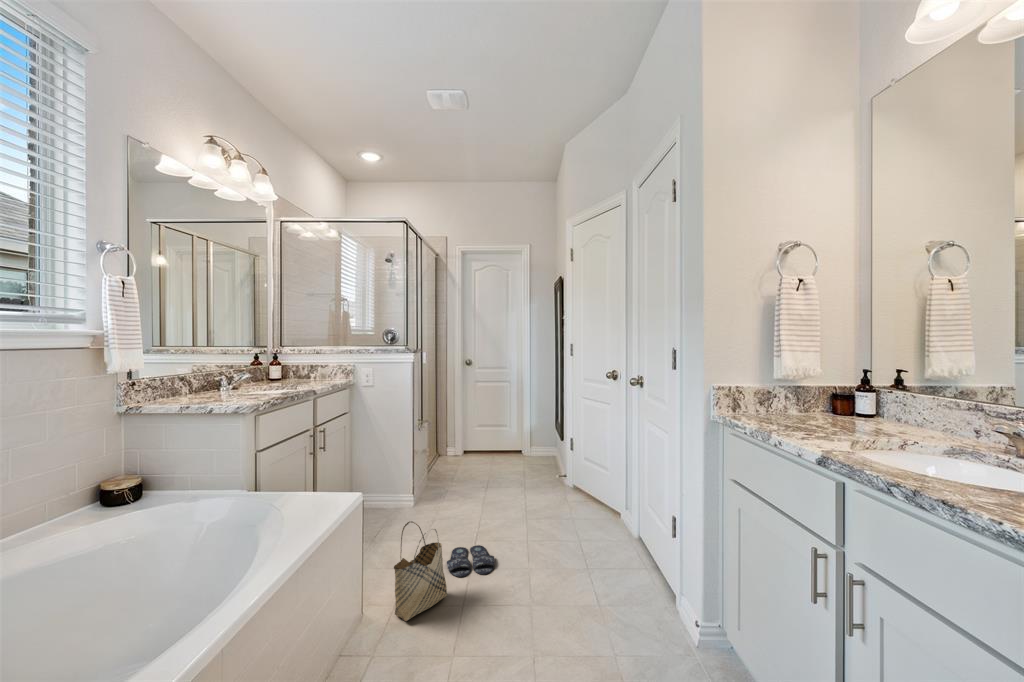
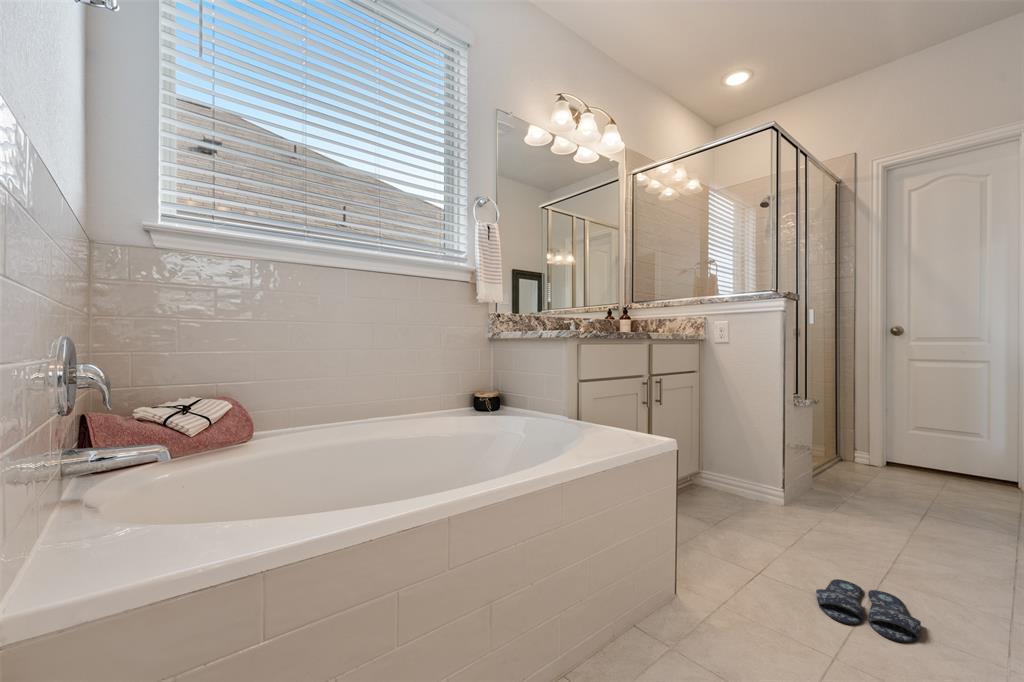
woven basket: present [394,521,447,621] -> none [710,497,804,633]

